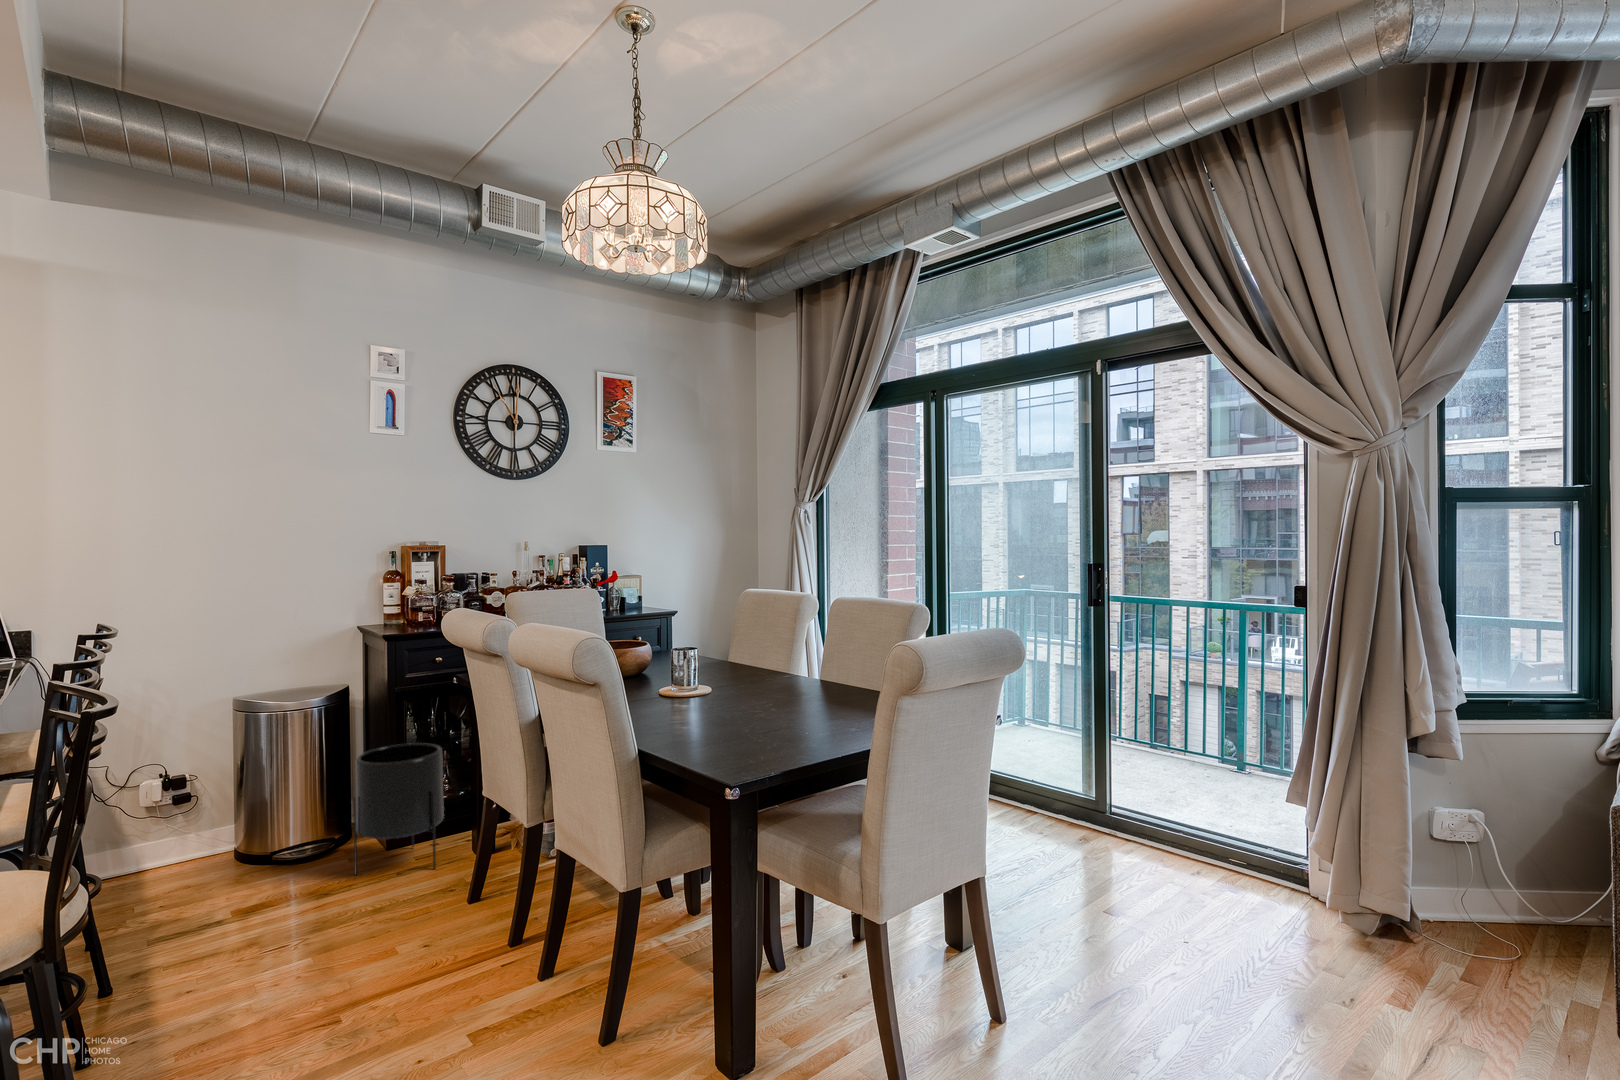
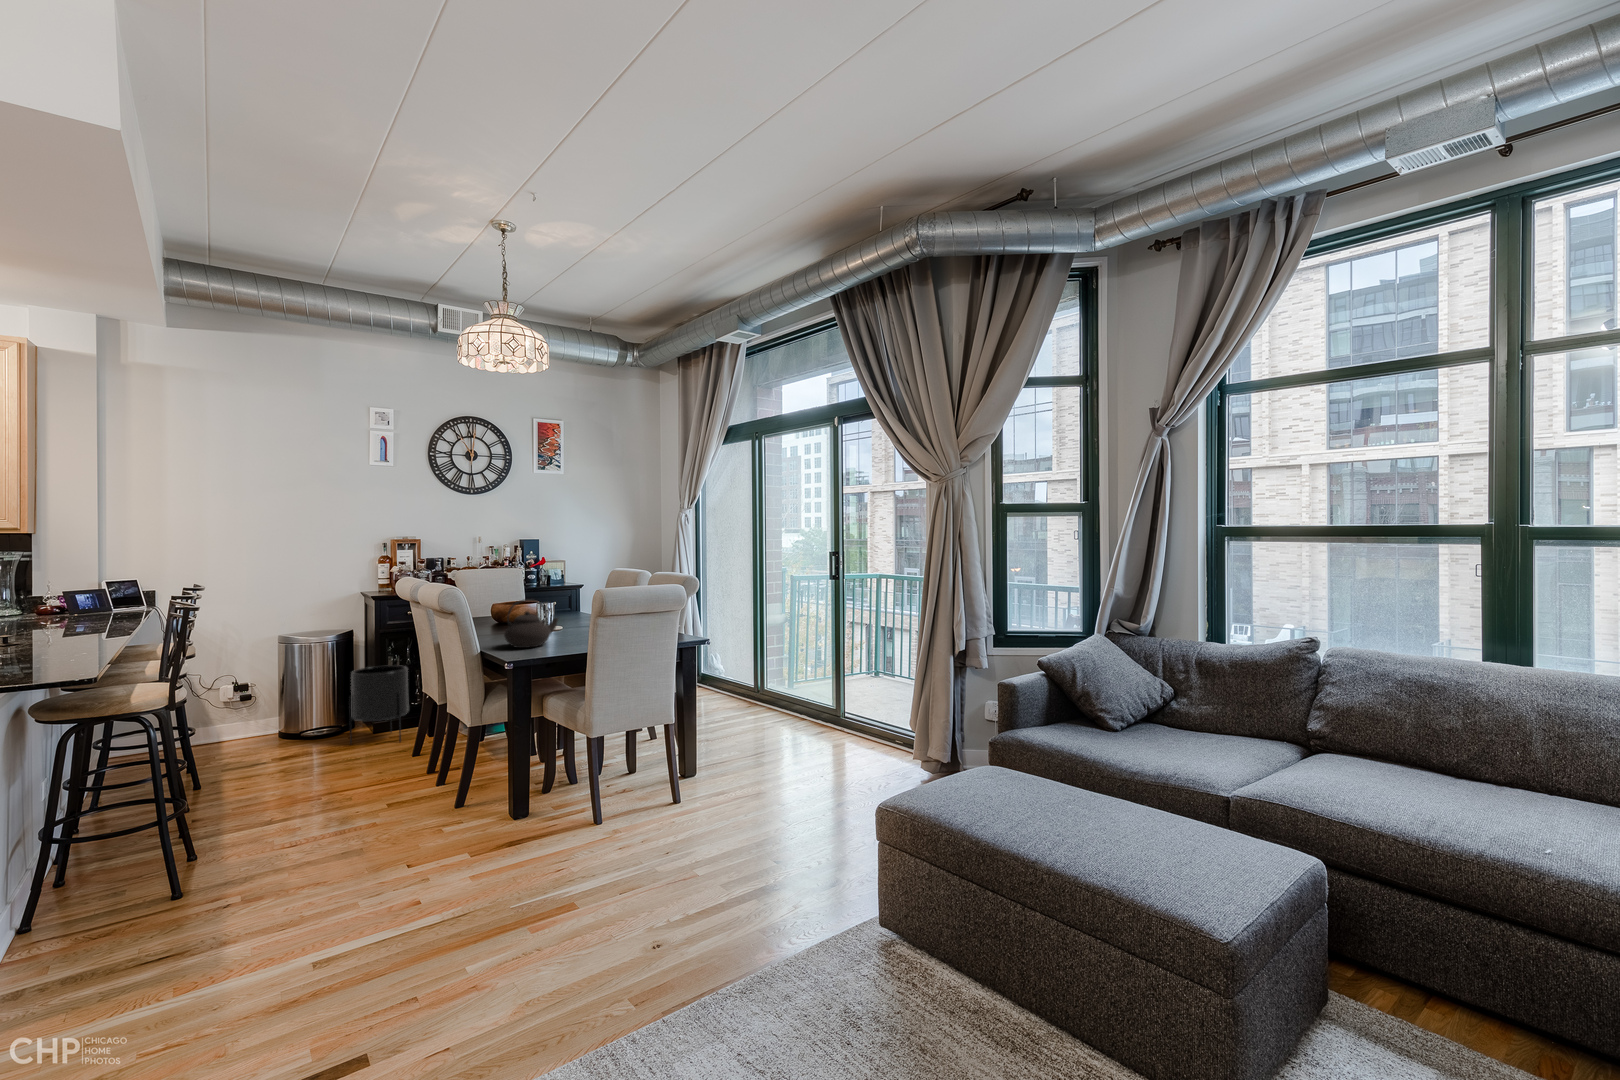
teapot: none [679,655,764,745] -> present [504,599,558,648]

